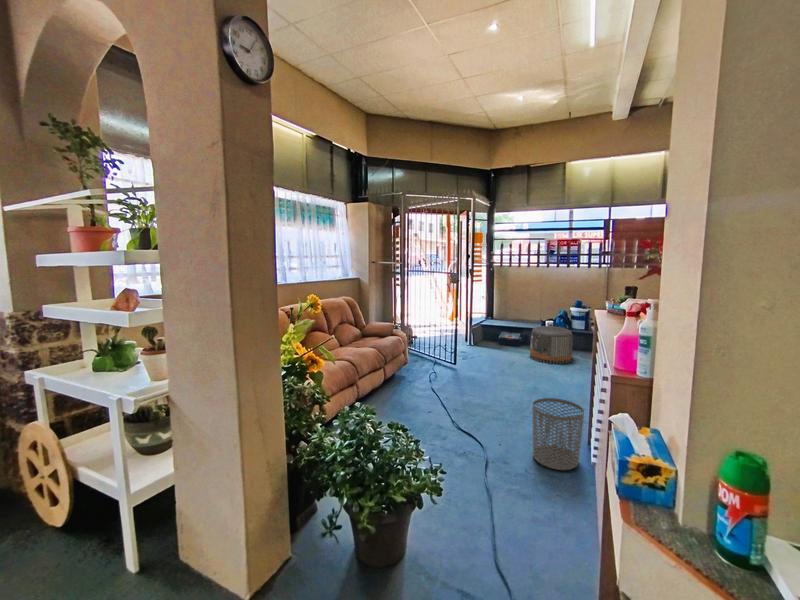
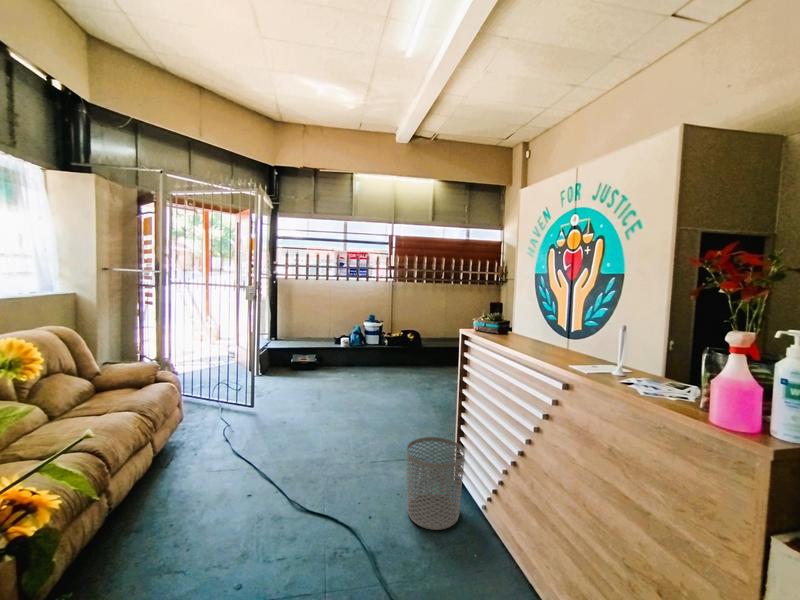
pouf: present [530,326,573,364] -> none [332,344,375,386]

